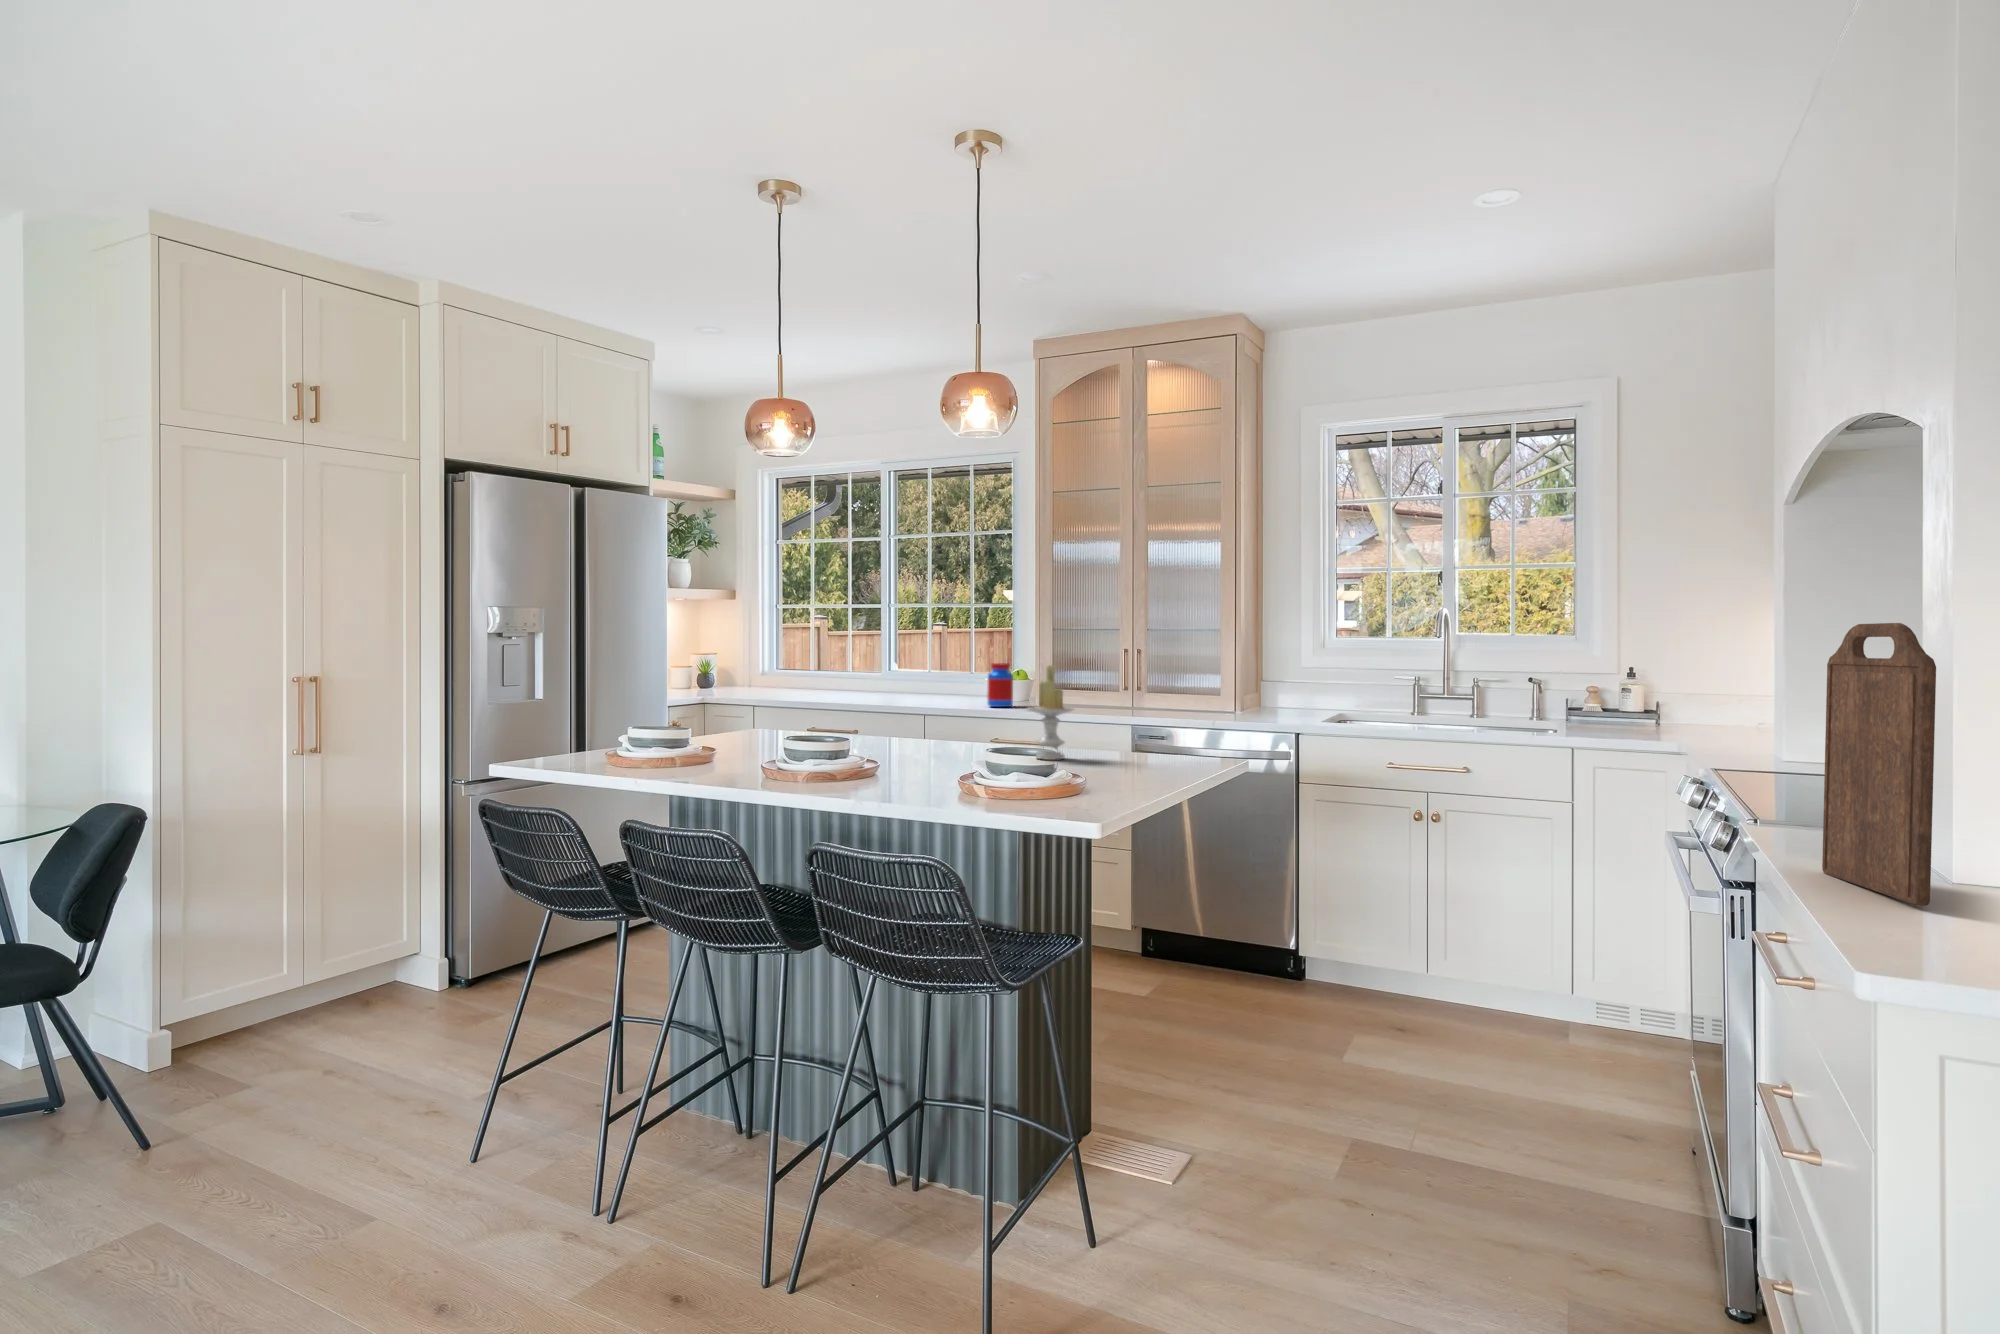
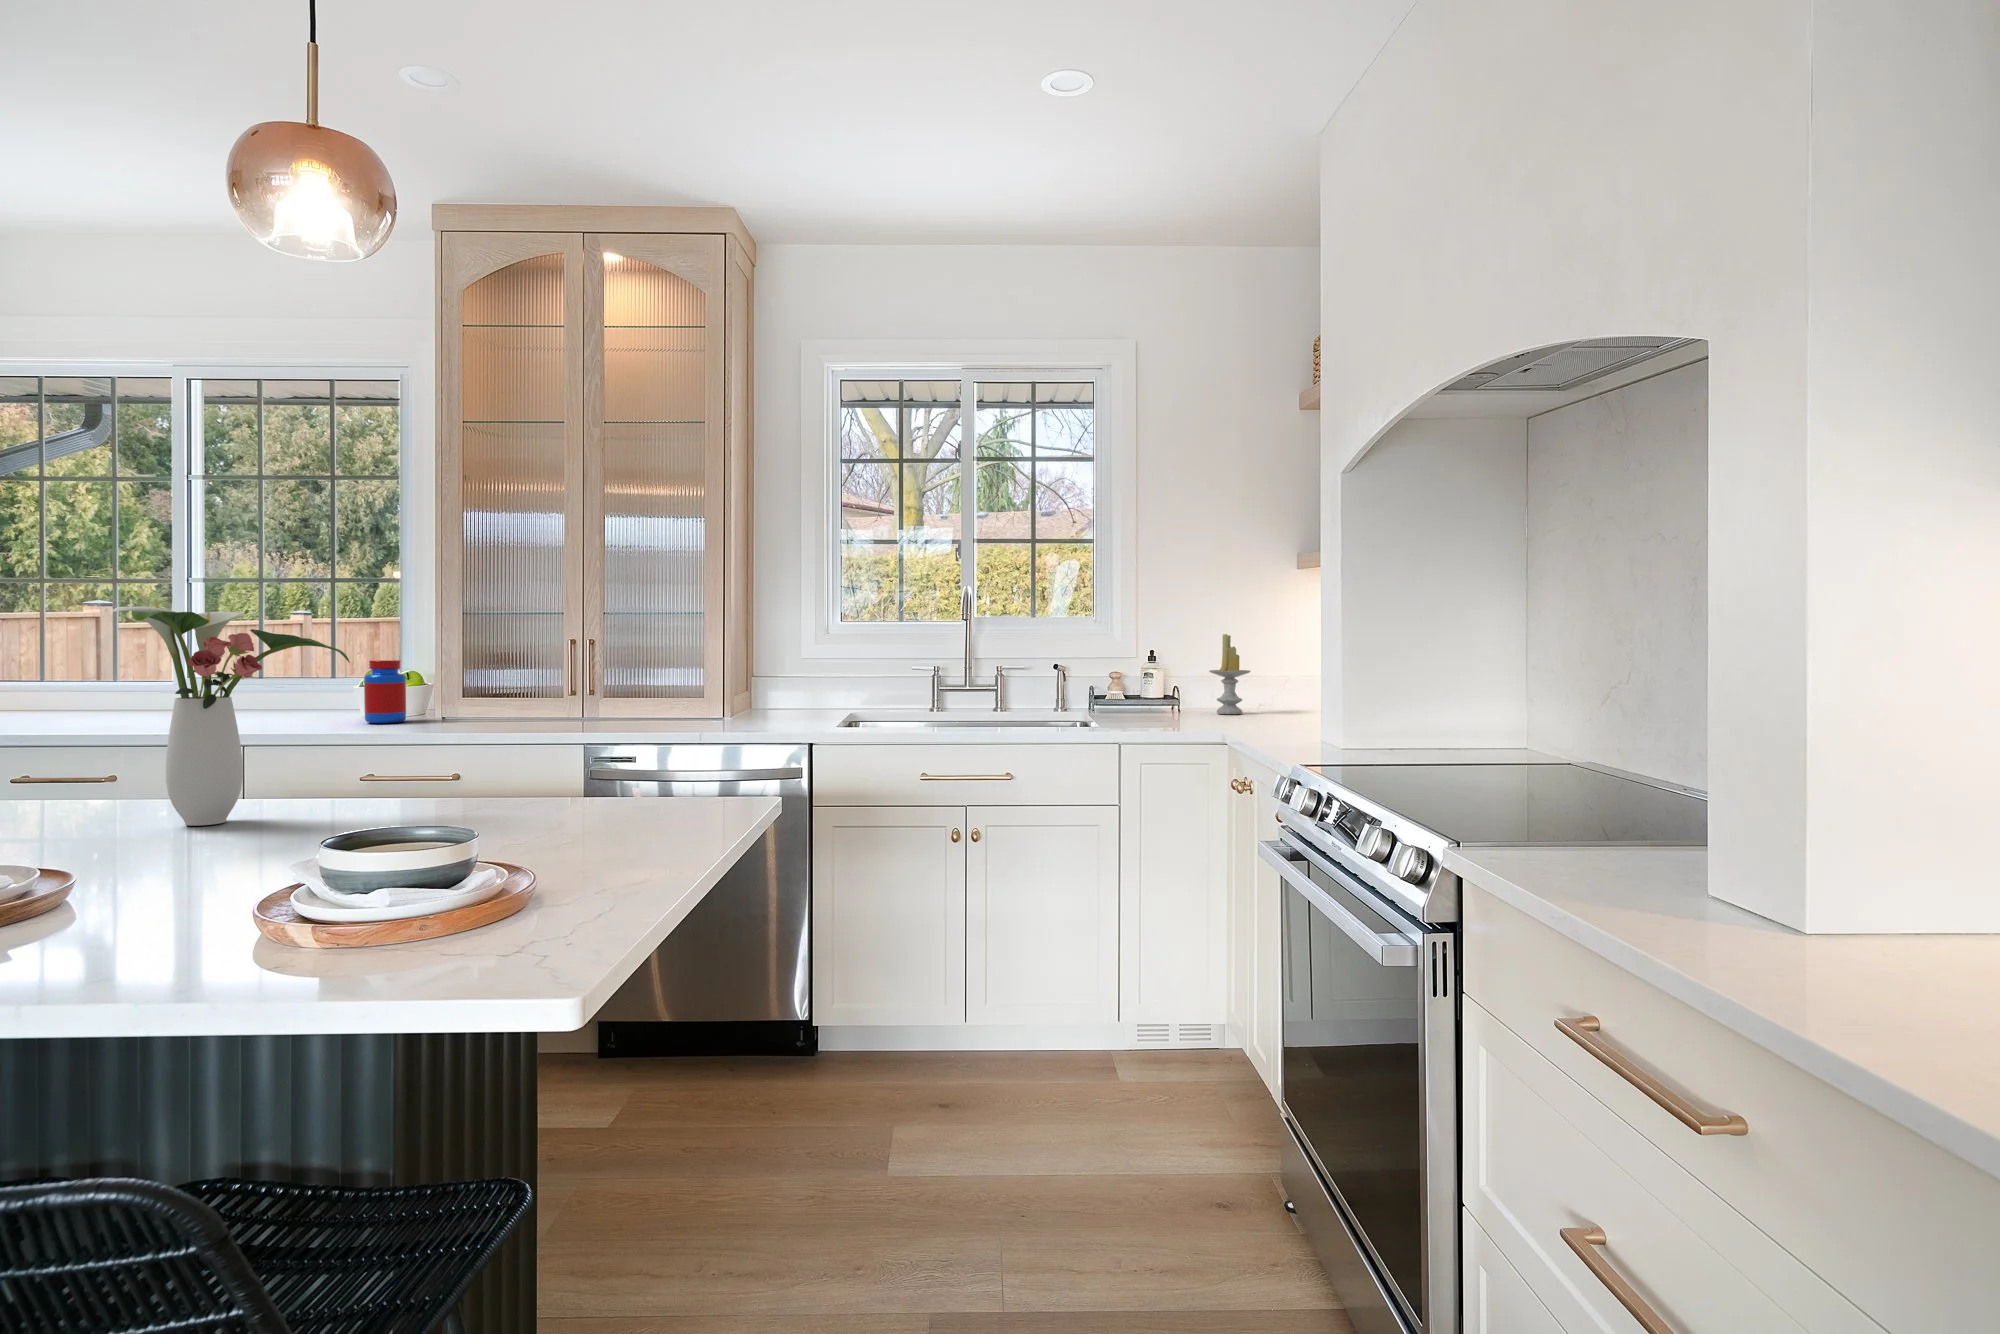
cutting board: present [1822,623,1936,906] -> none [1649,585,1876,989]
flower arrangement: none [872,628,987,756] -> present [111,603,350,826]
candle: present [1028,665,1073,760] -> present [1209,634,1250,714]

